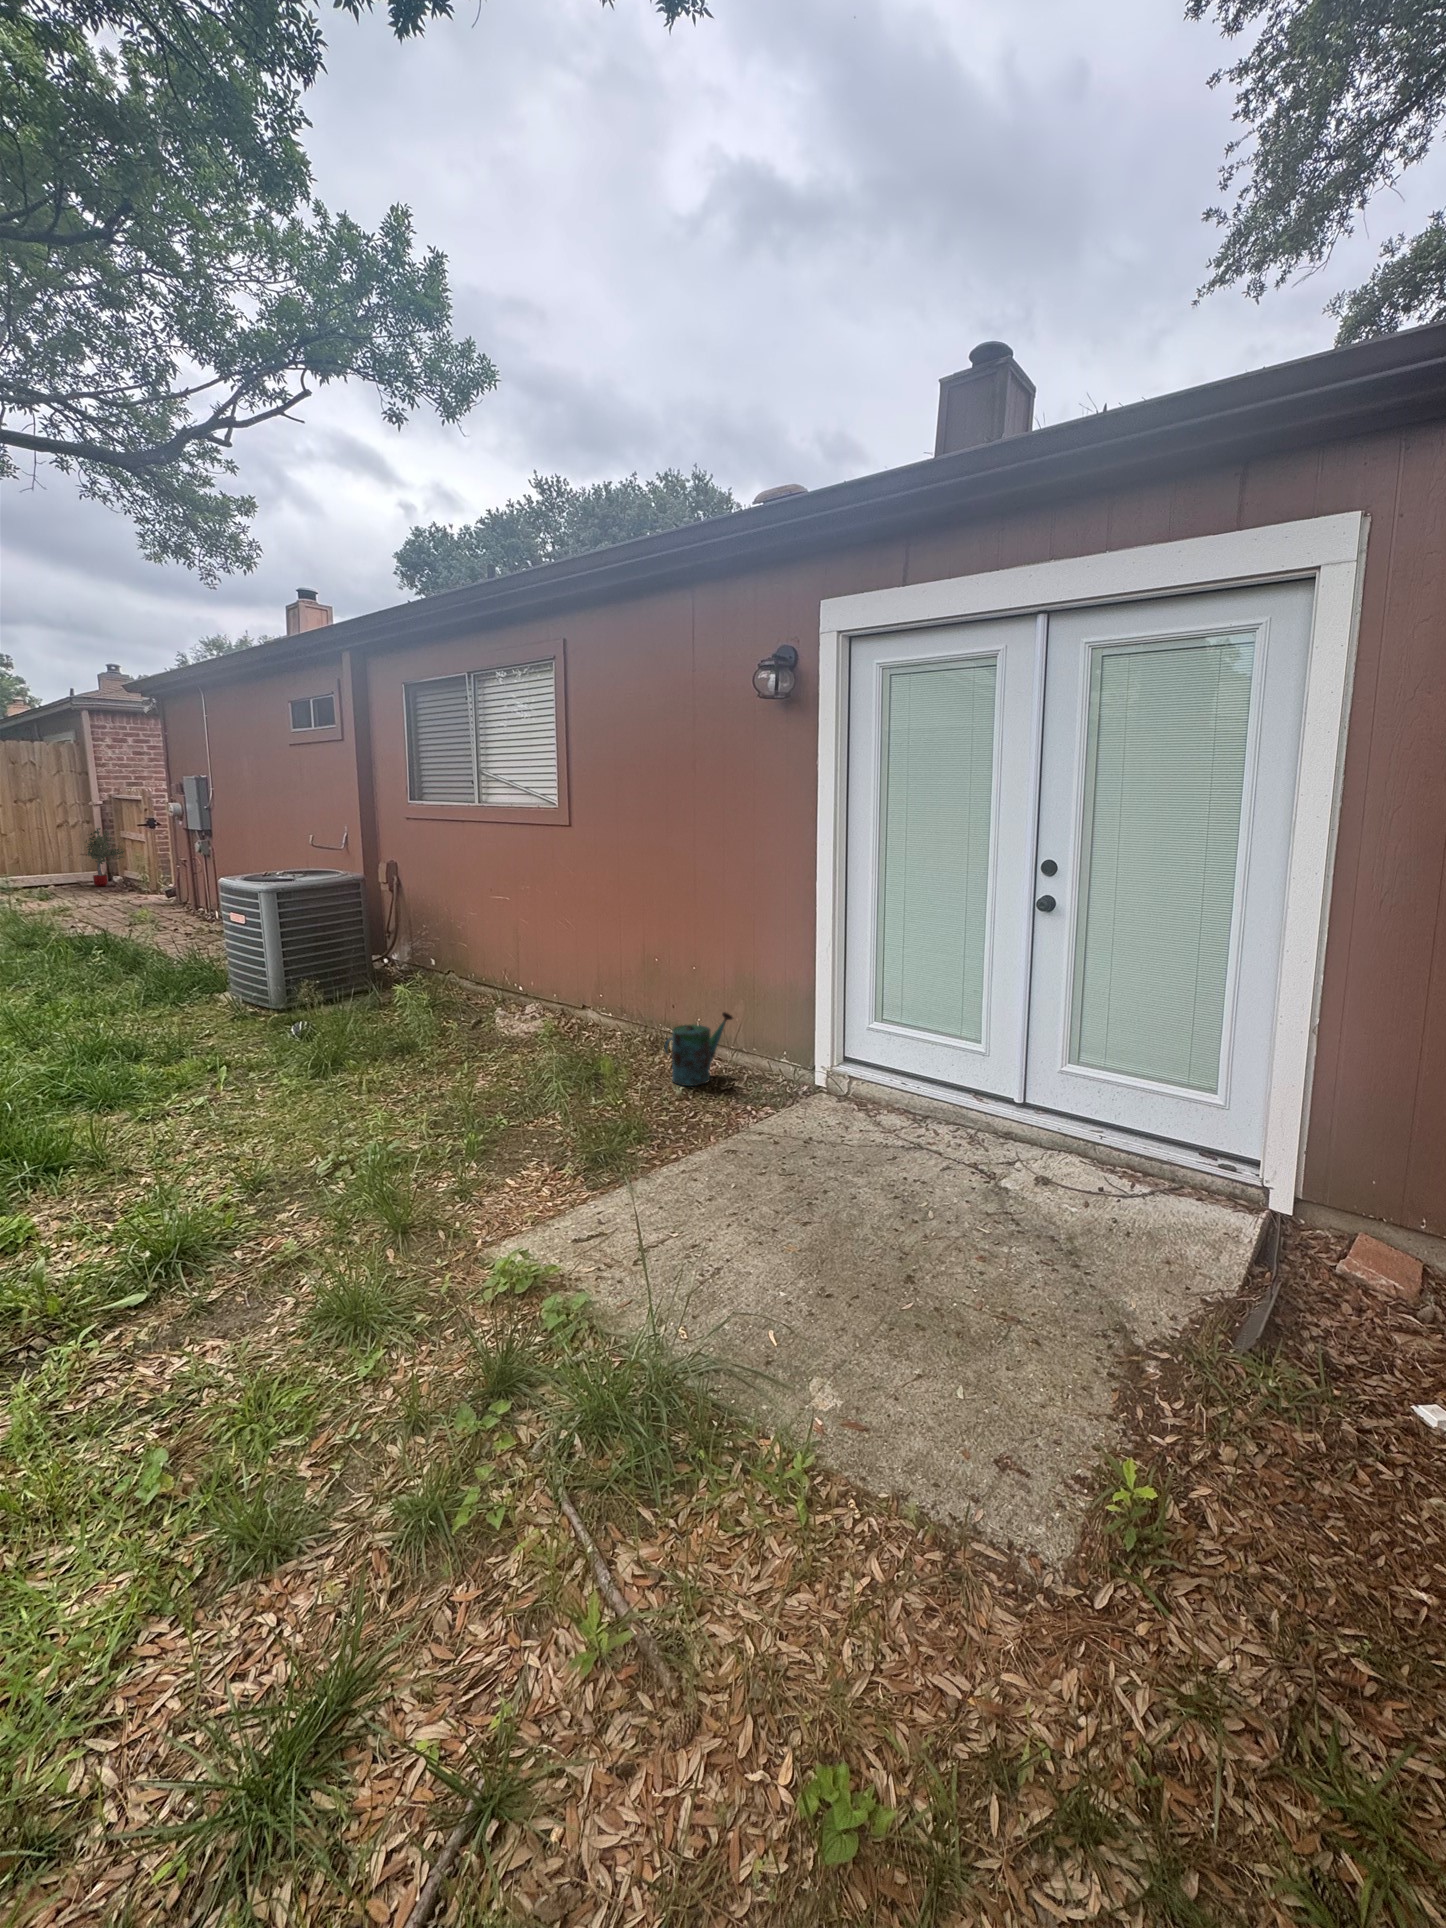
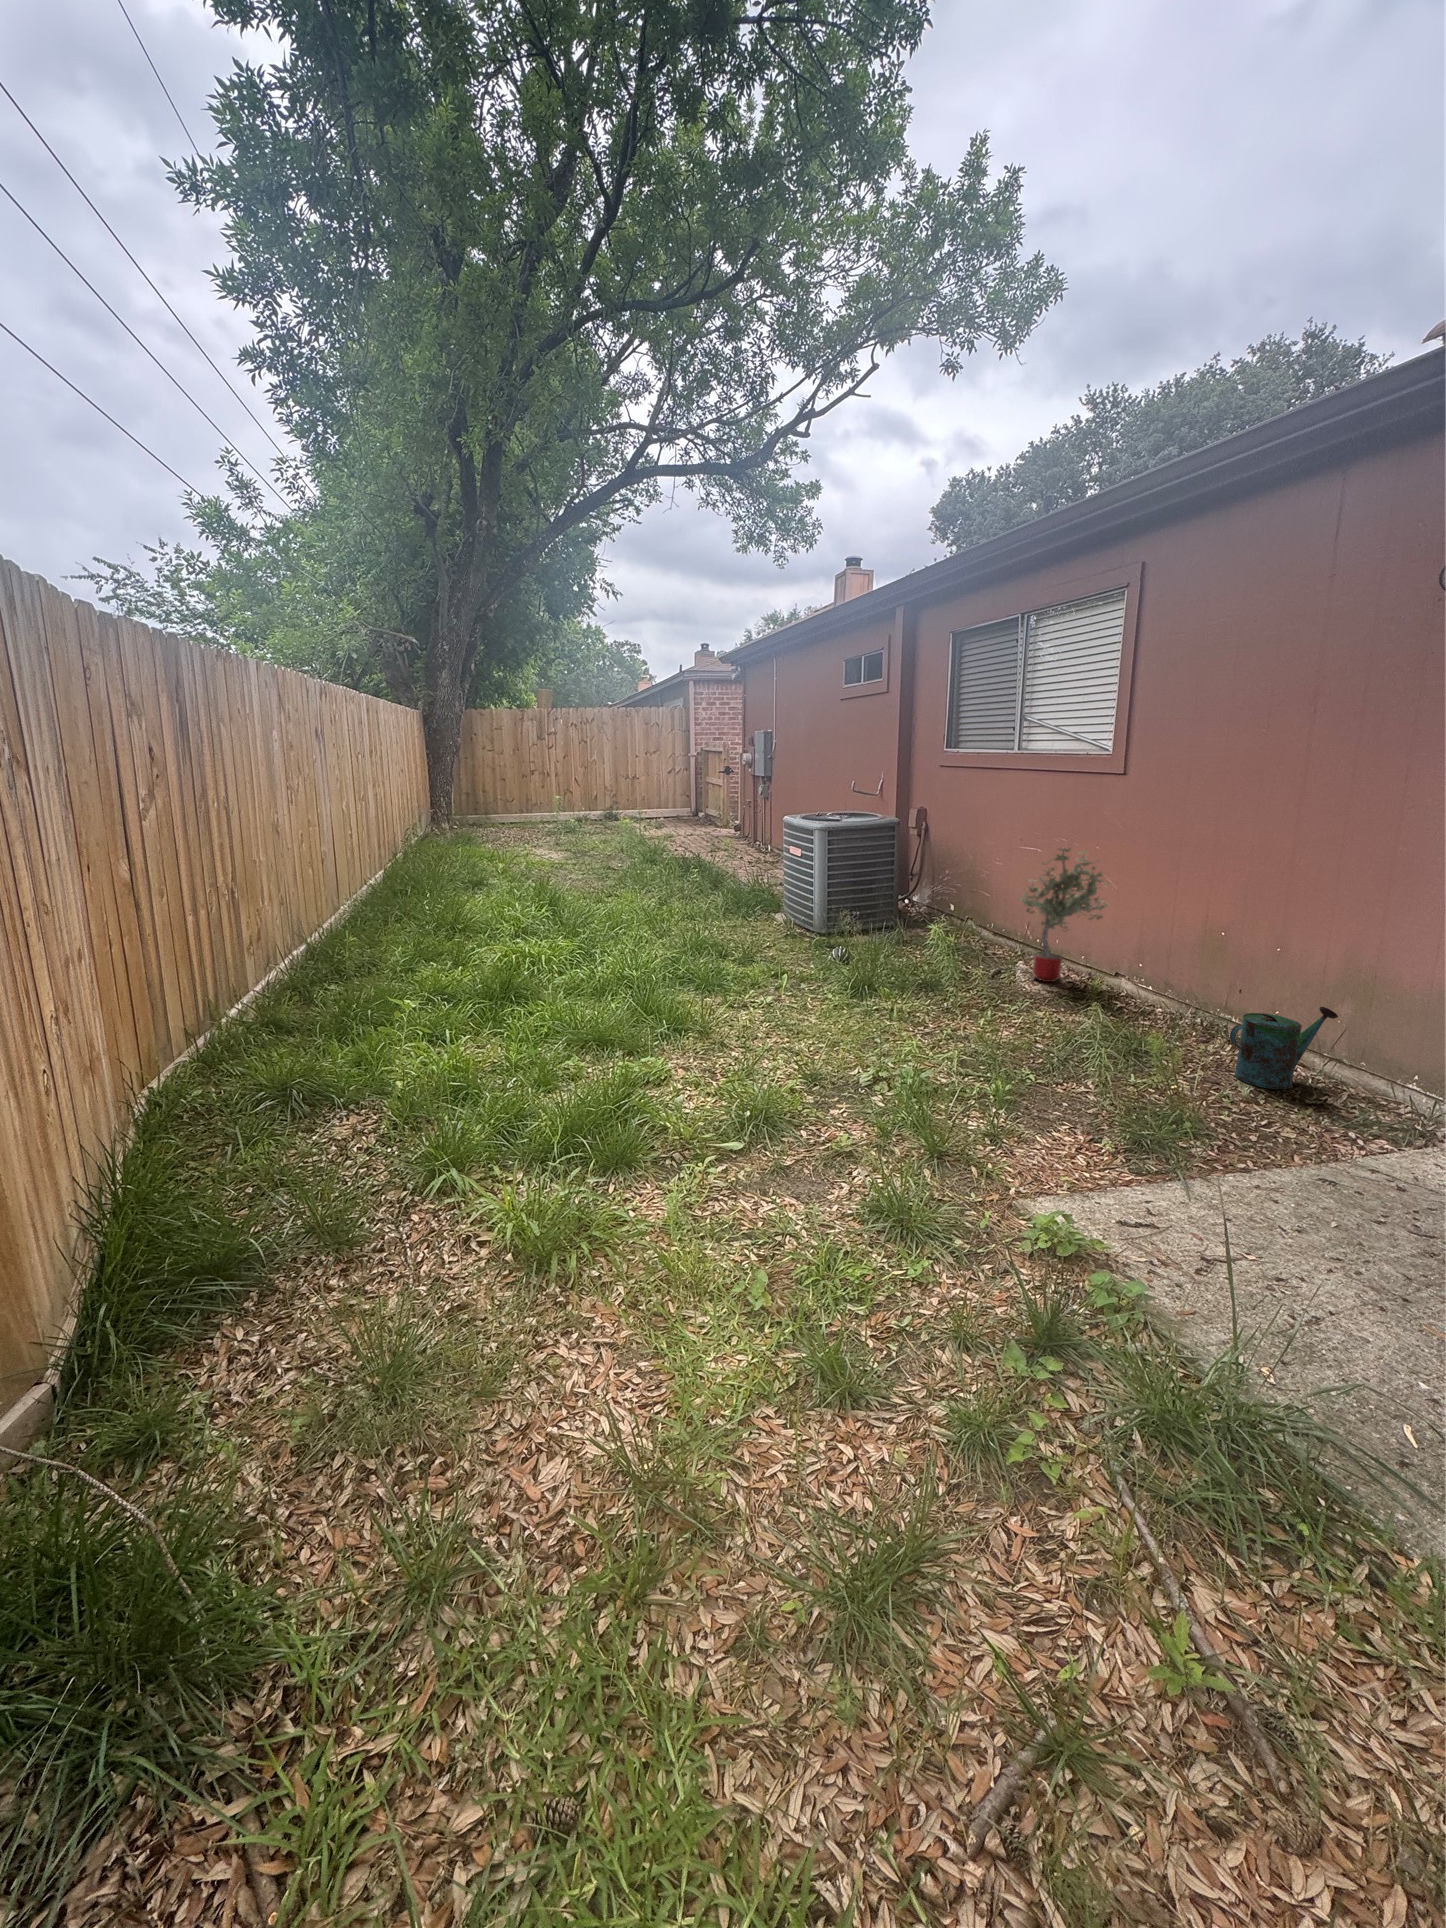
potted tree: present [85,828,124,887] -> present [1020,848,1109,982]

